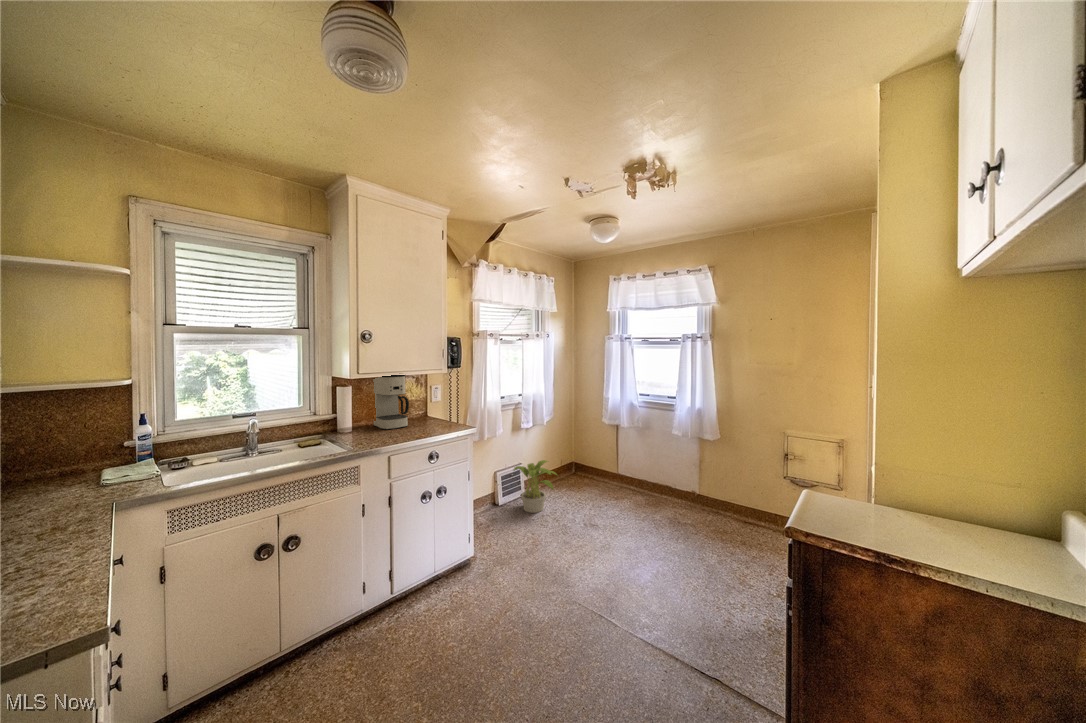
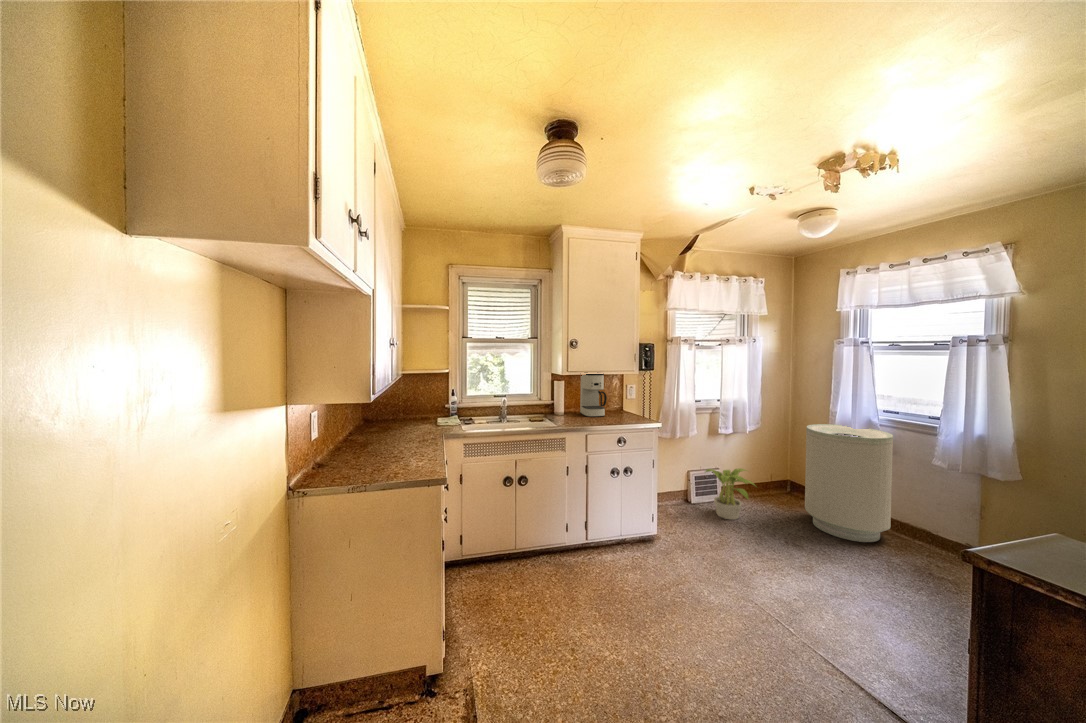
trash can: none [592,409,650,506] -> present [805,424,893,542]

